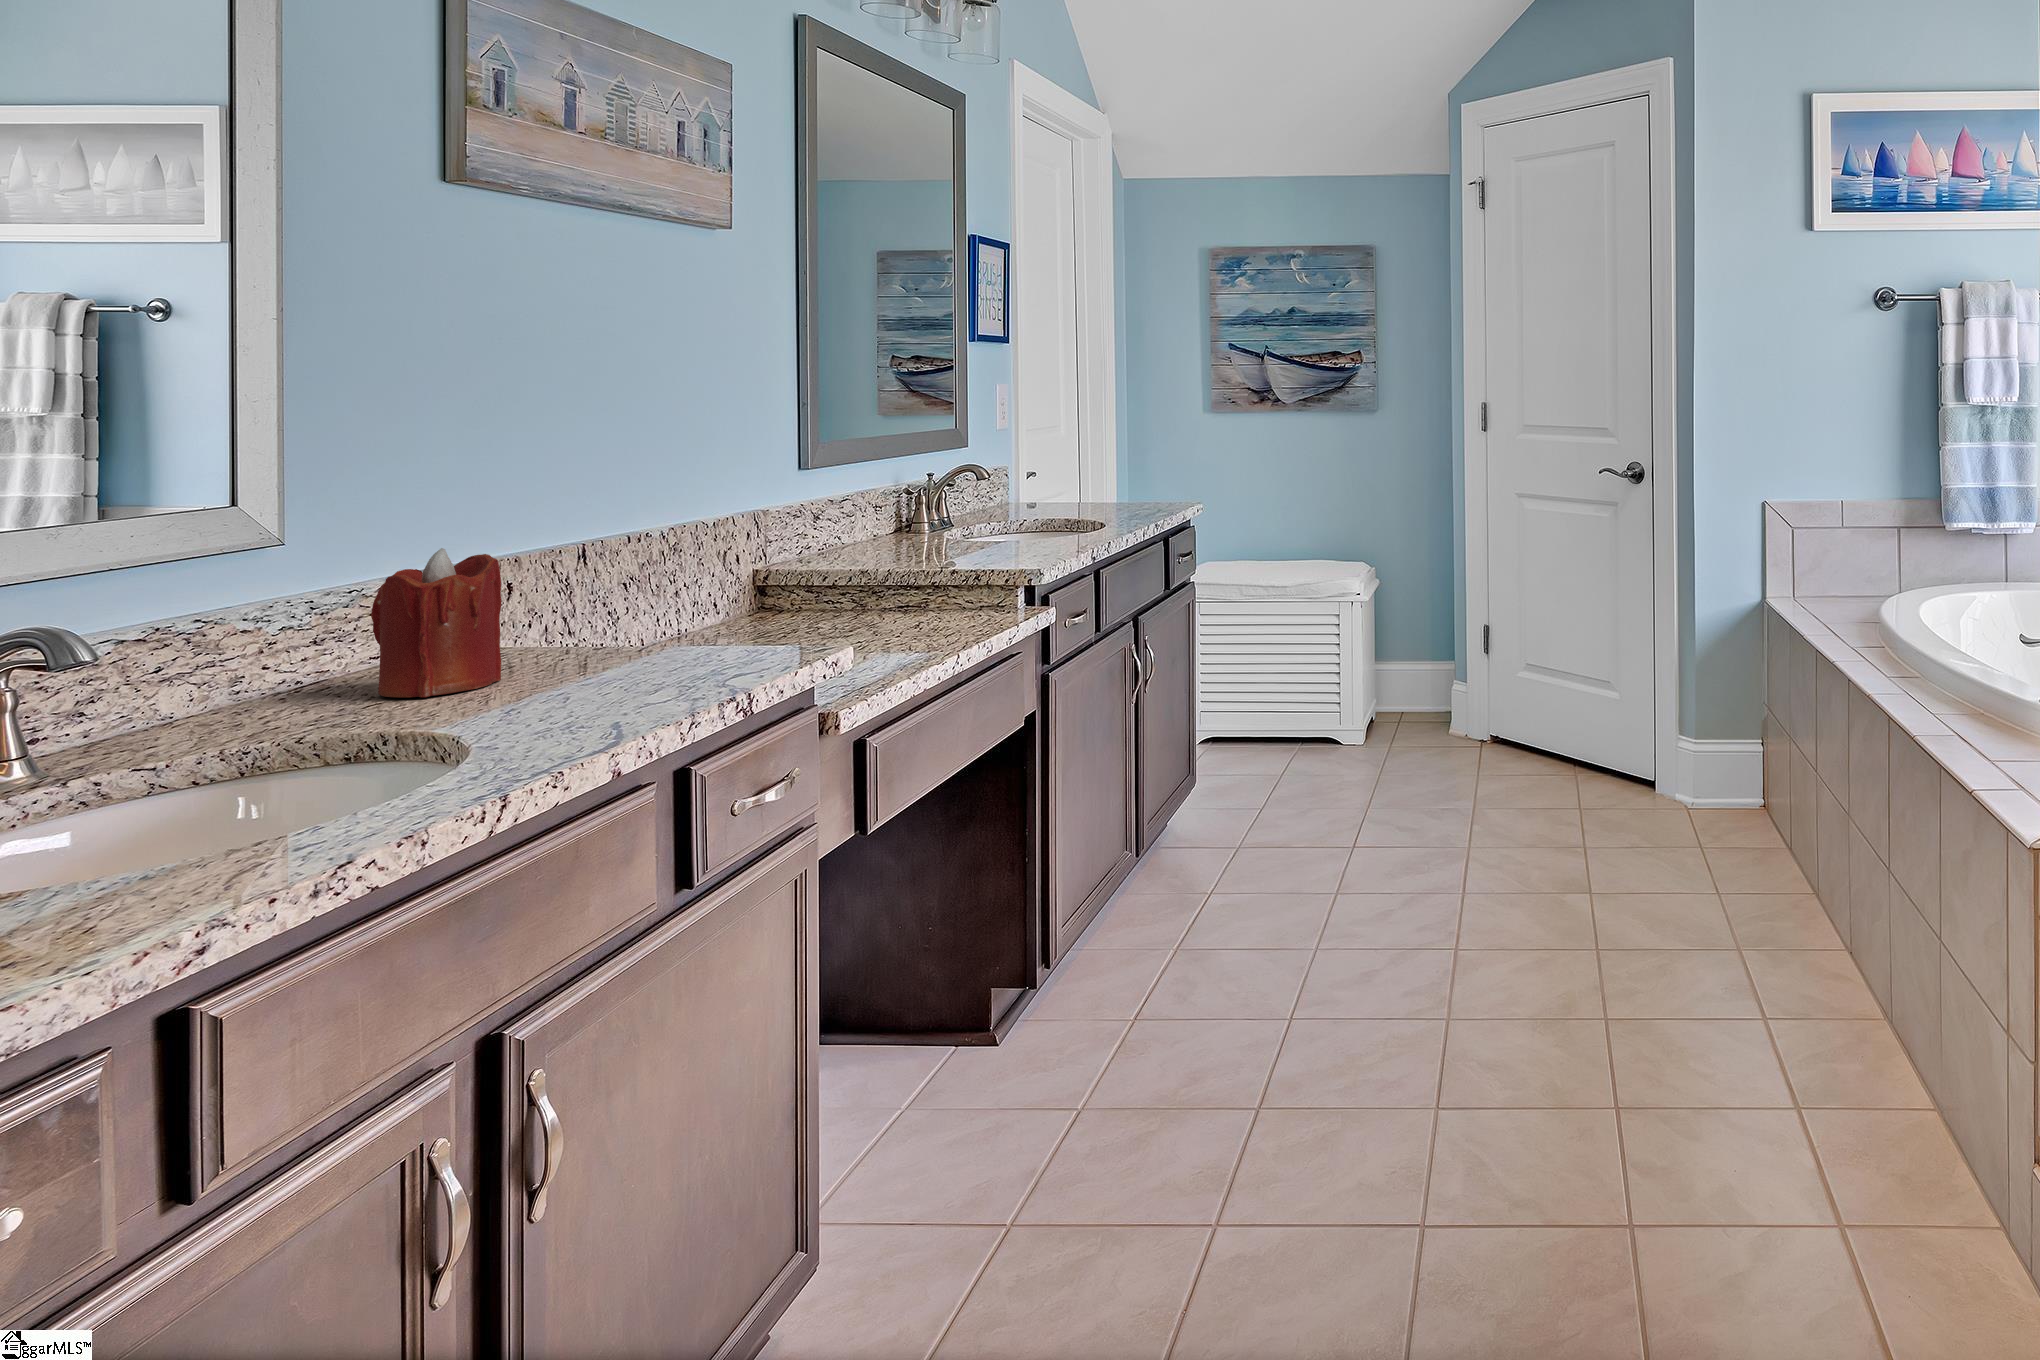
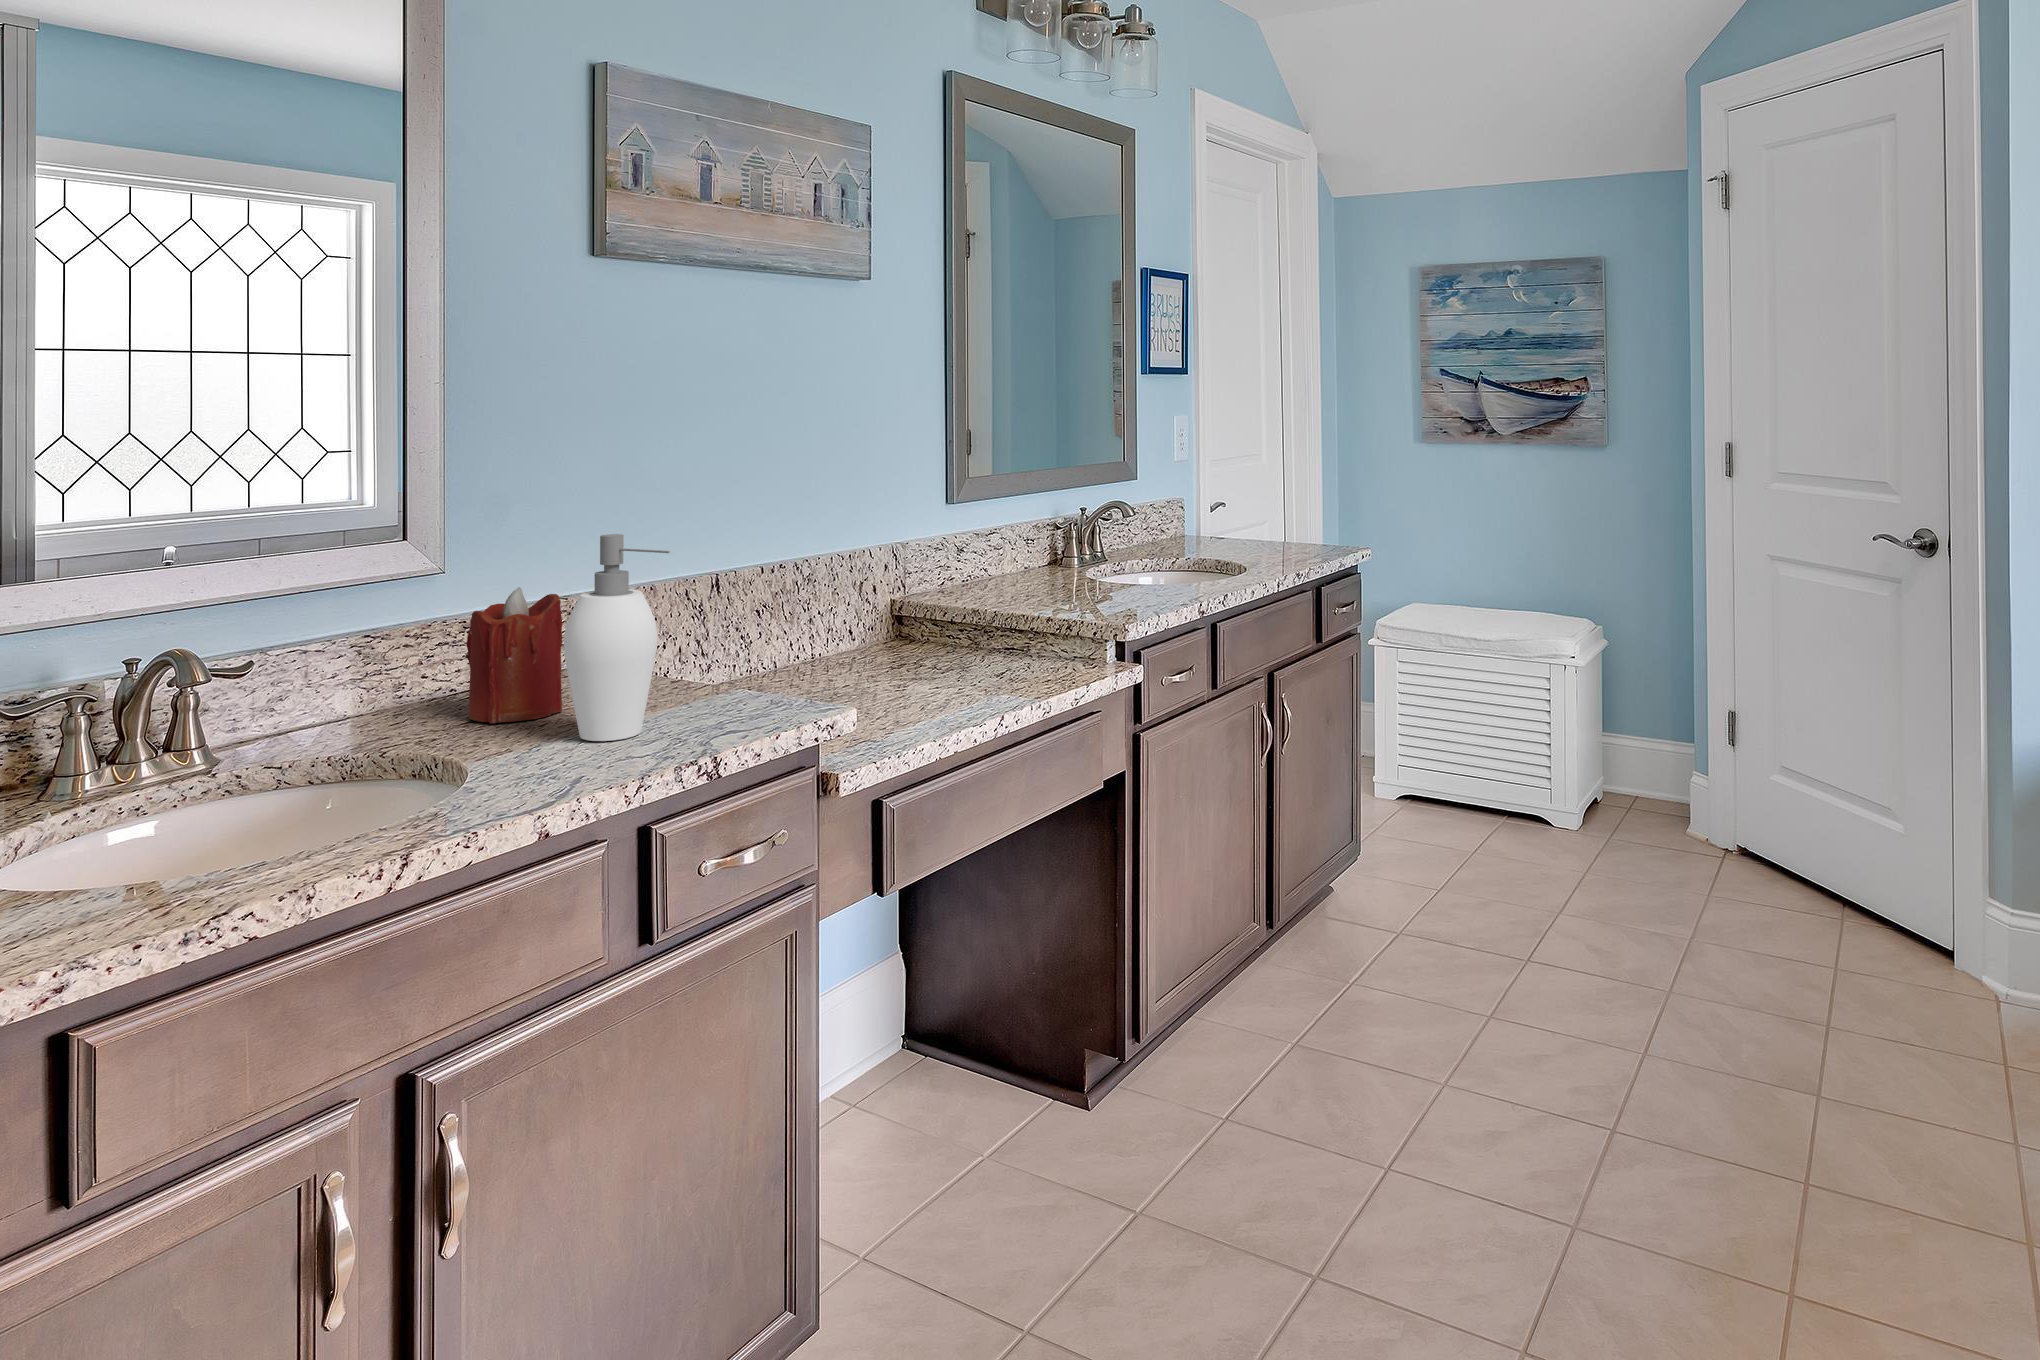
soap dispenser: none [545,479,681,695] -> present [563,534,670,741]

